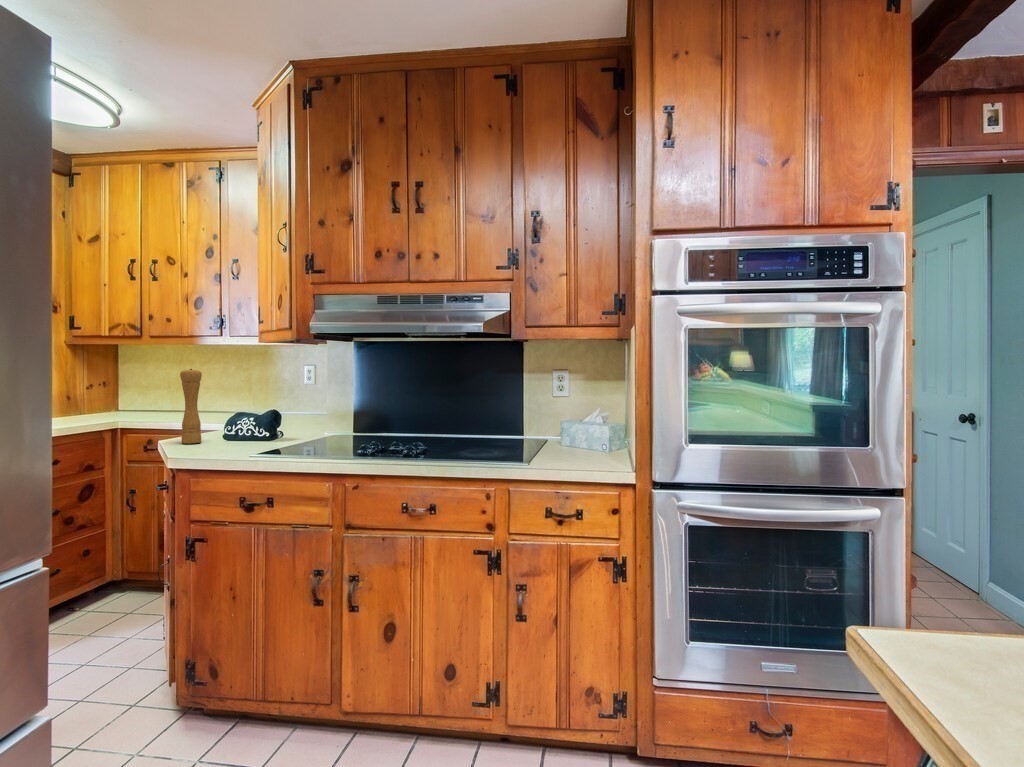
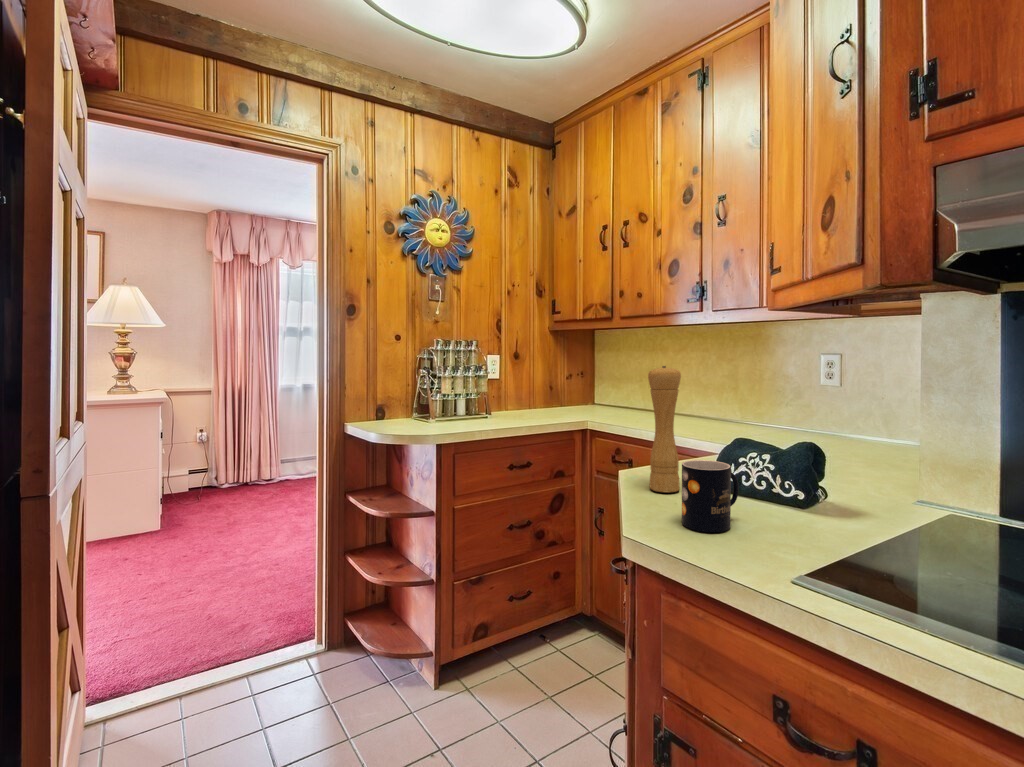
mug: none [202,417,234,451] -> present [682,460,739,532]

